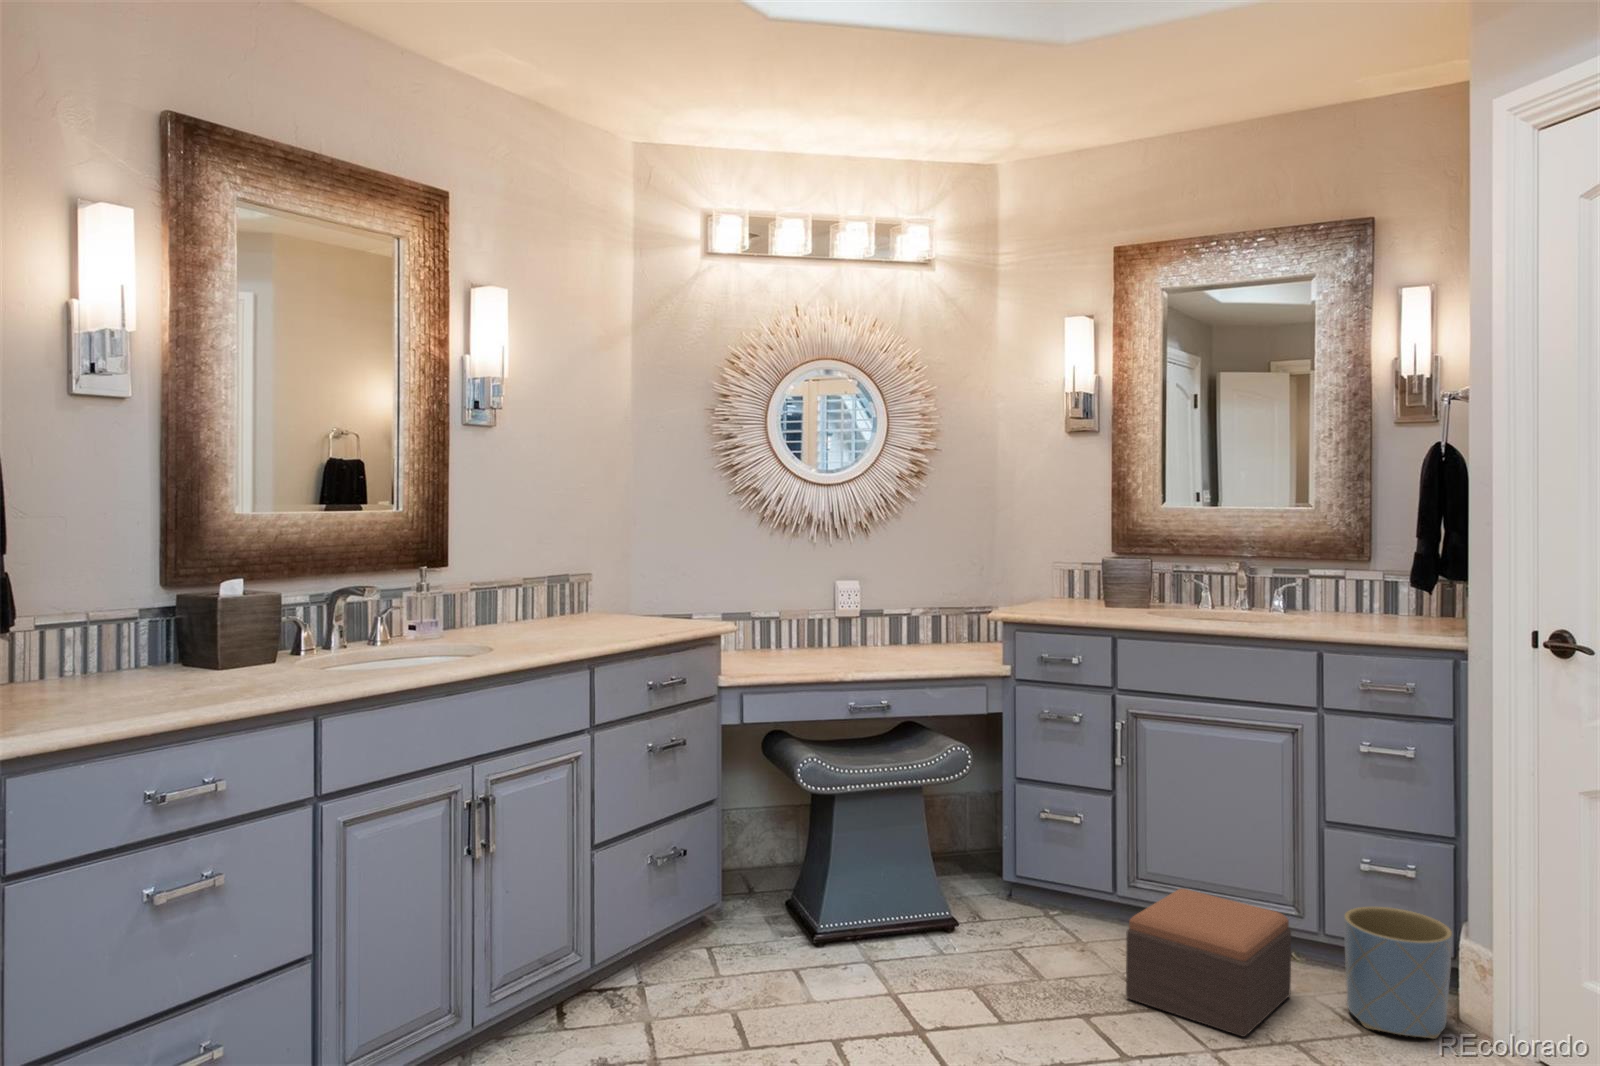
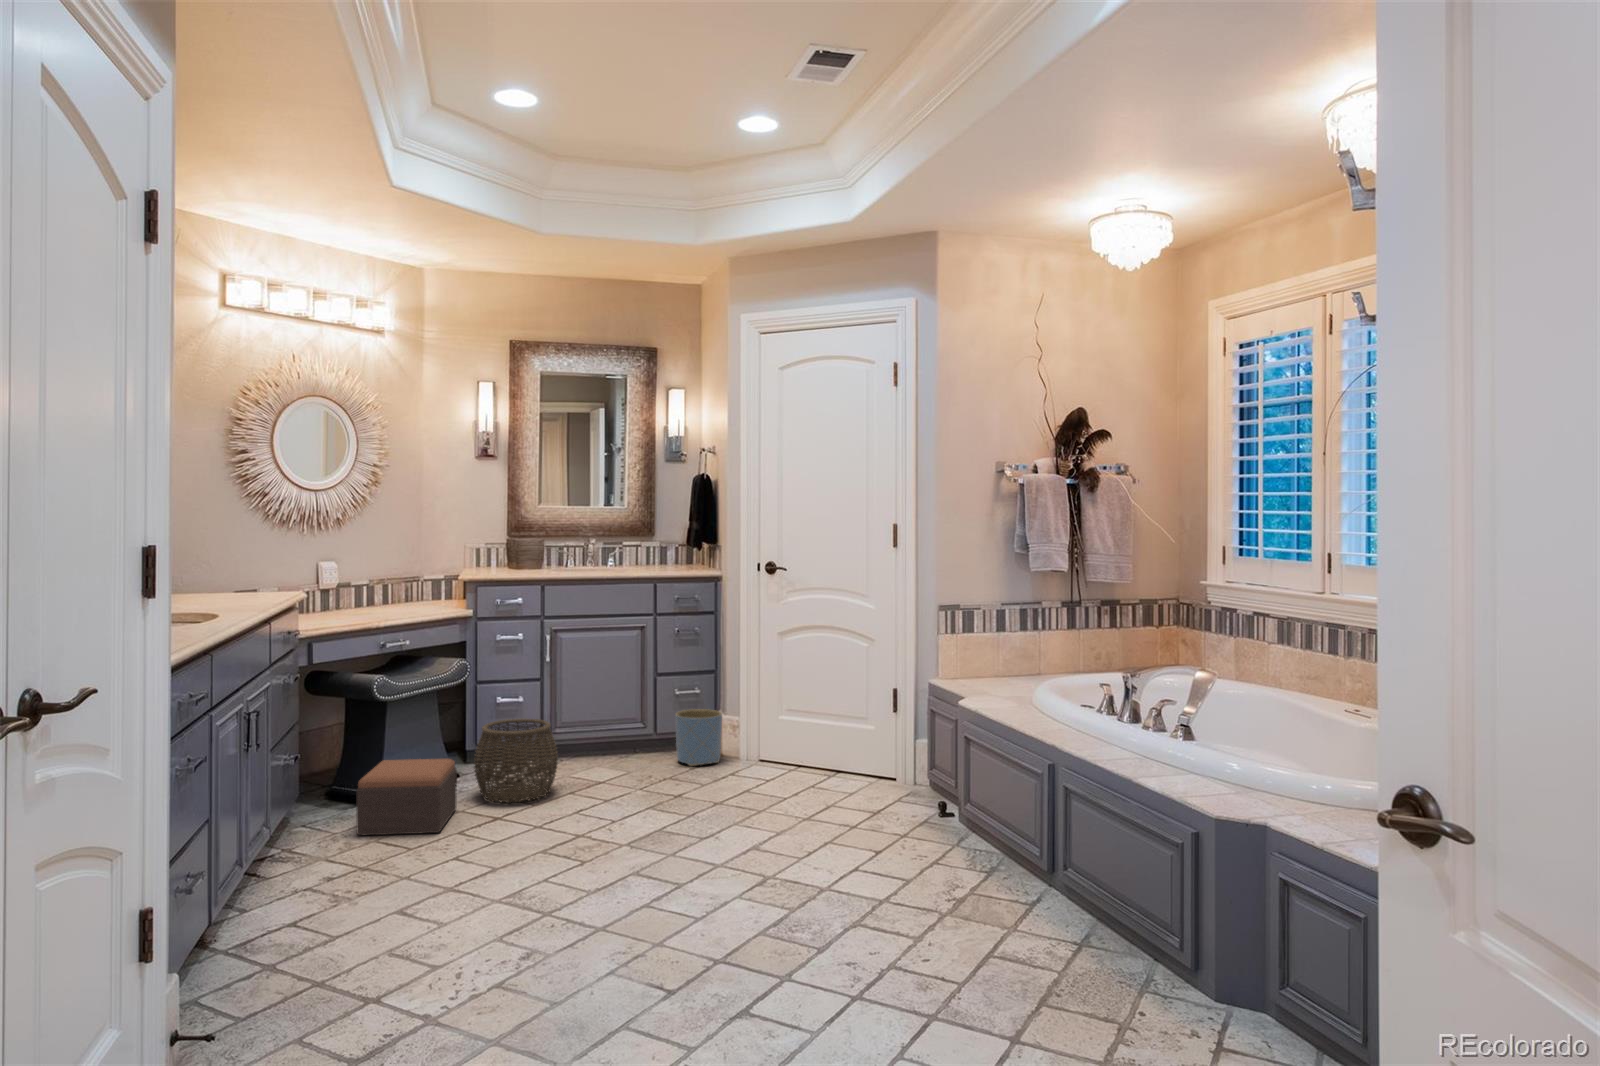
woven basket: none [933,854,1073,1010] -> present [474,719,558,802]
footstool: present [1126,889,1291,1037] -> present [357,759,457,836]

